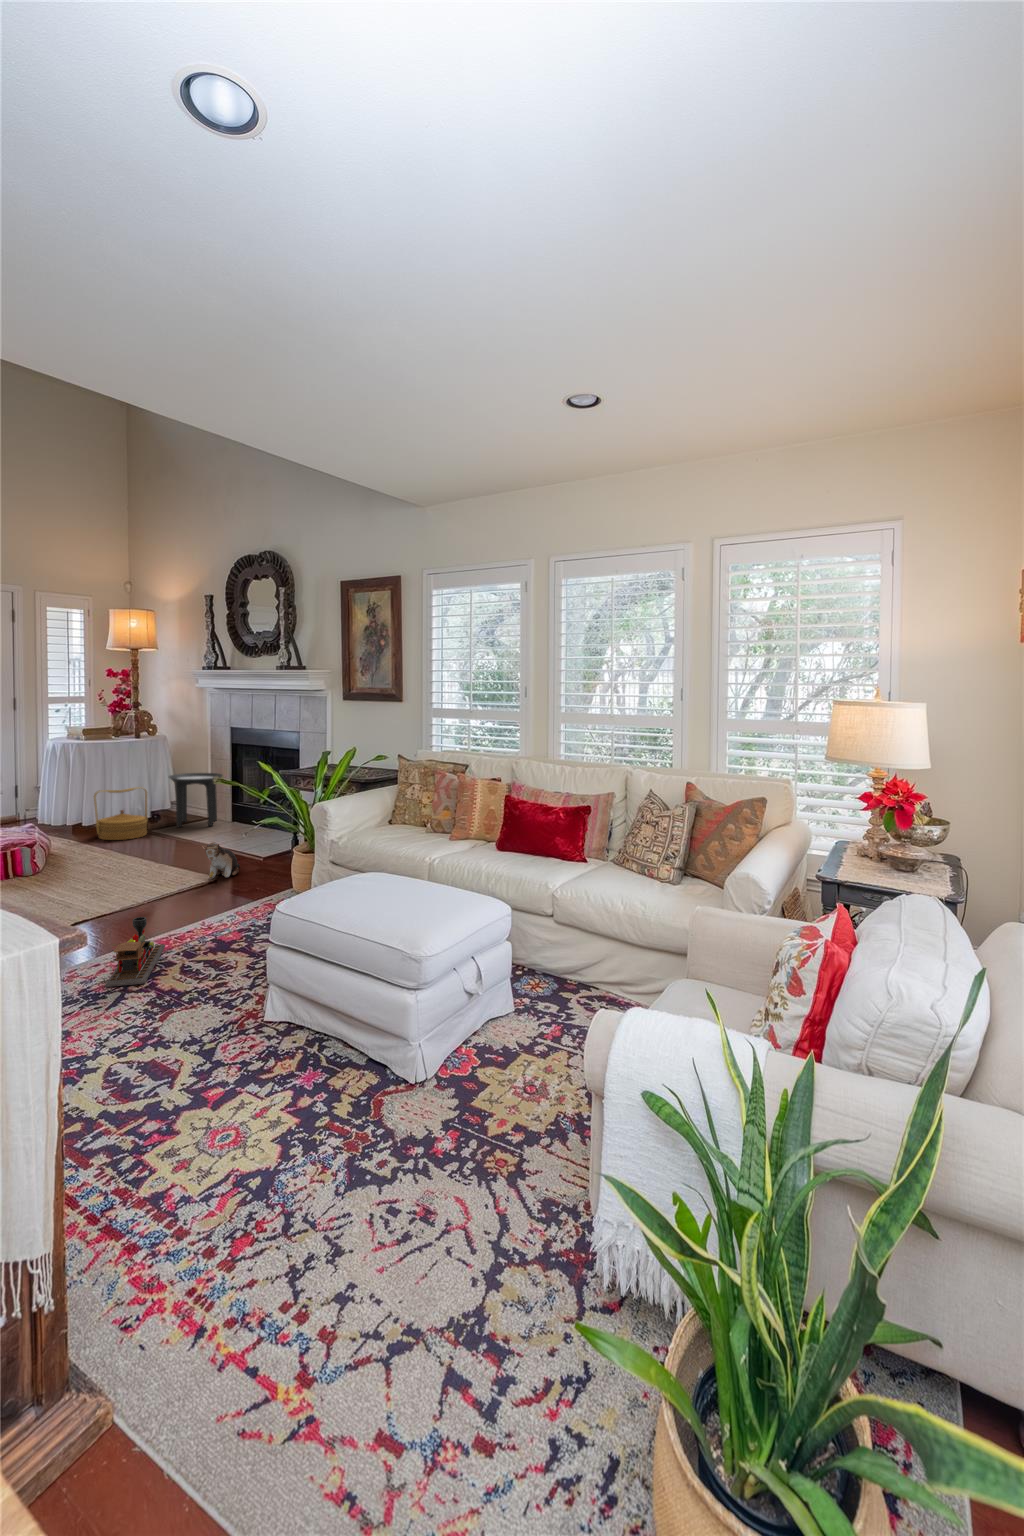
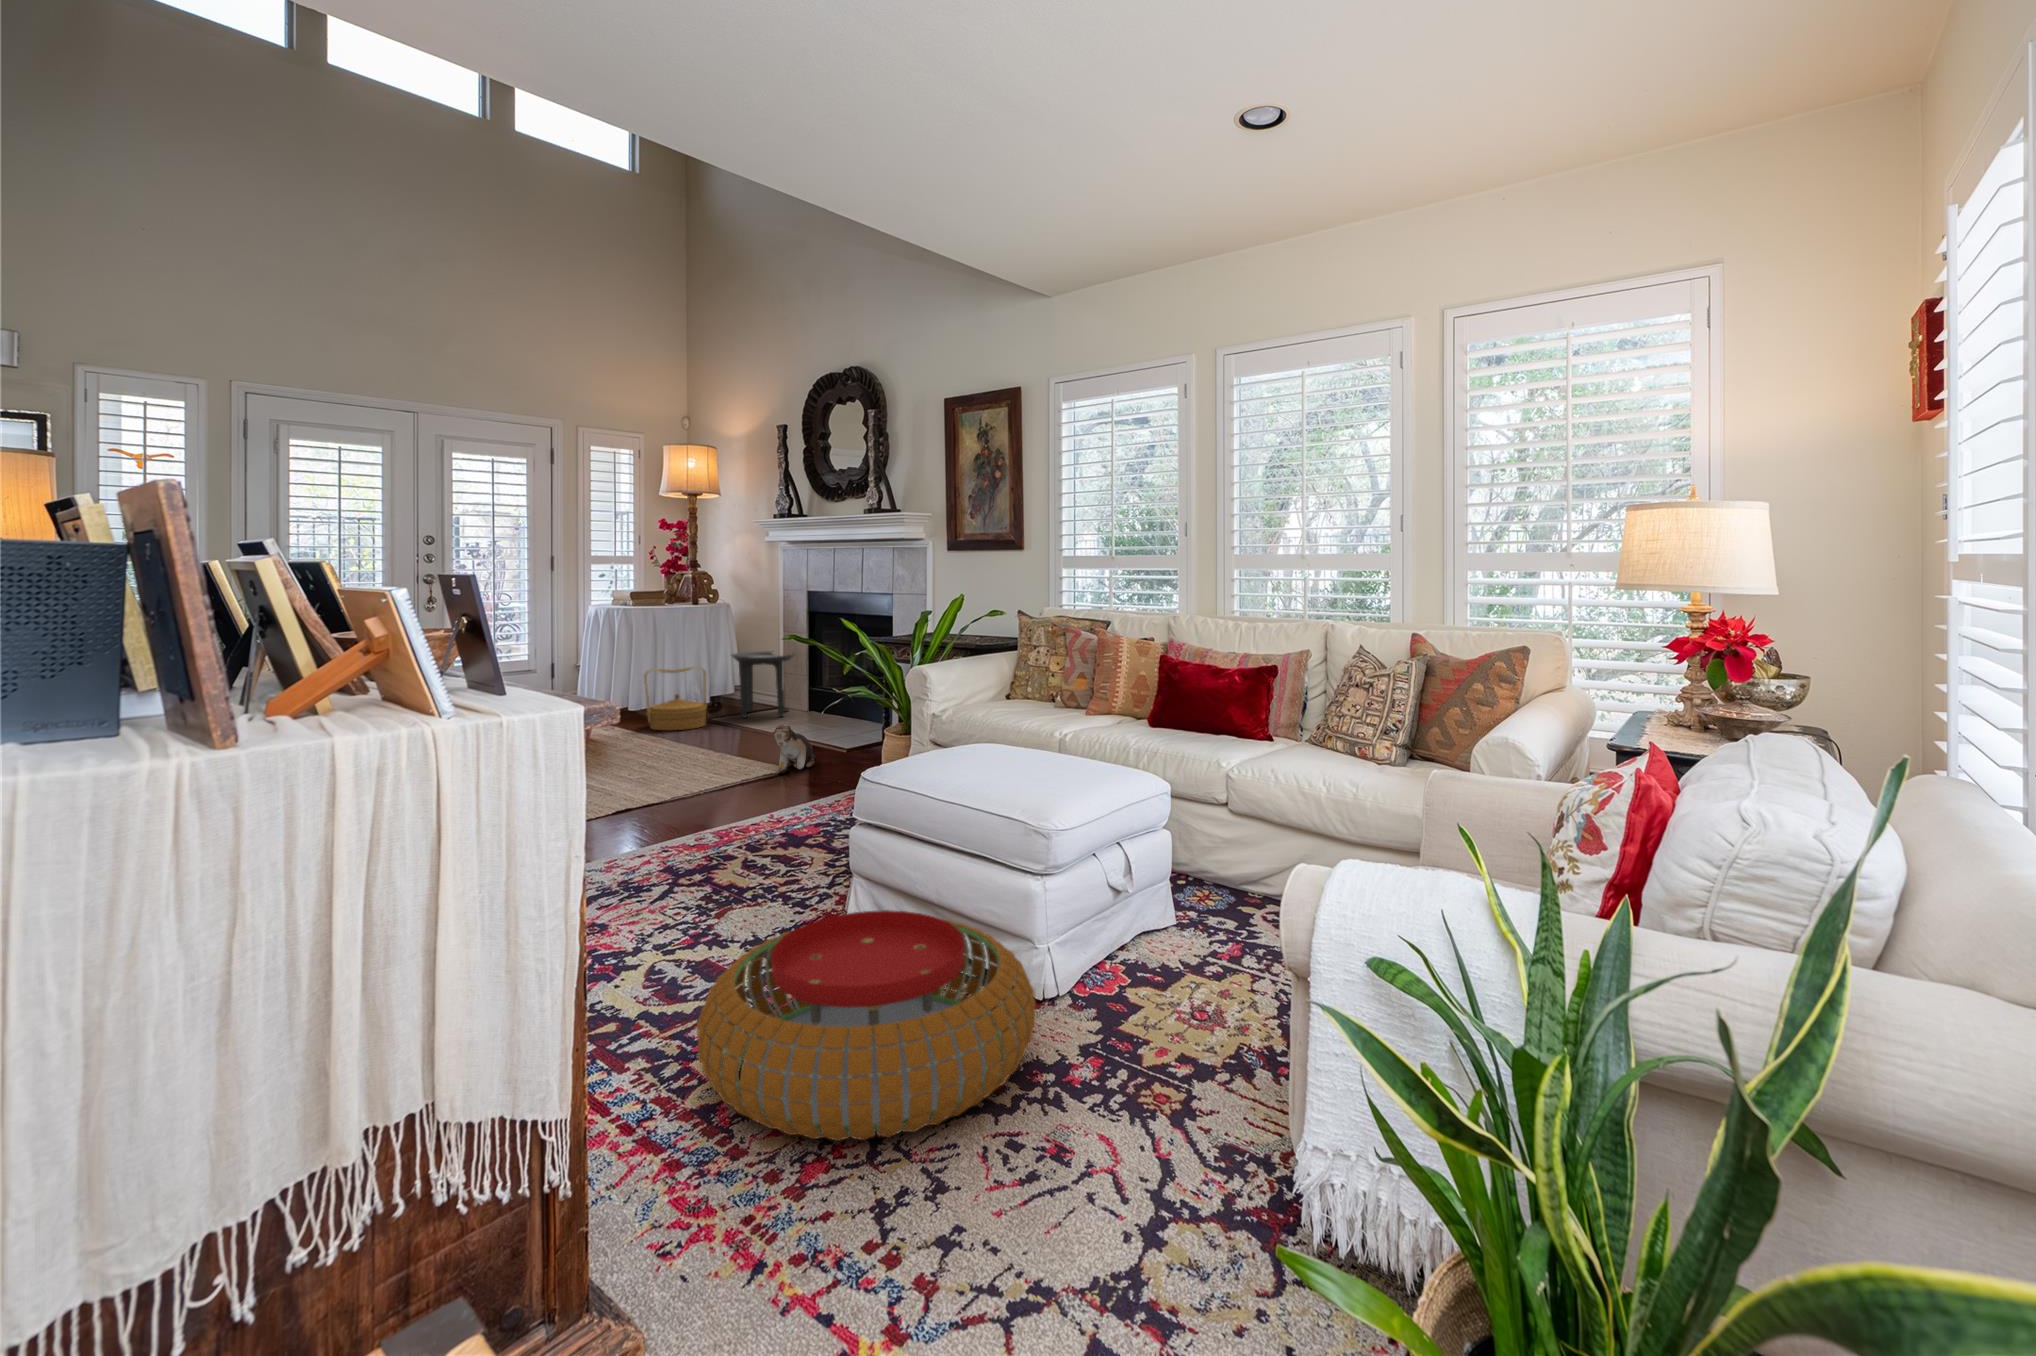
toy train: present [105,917,165,987] -> none [652,799,724,880]
pouf: none [147,1025,411,1219] -> present [697,910,1036,1141]

